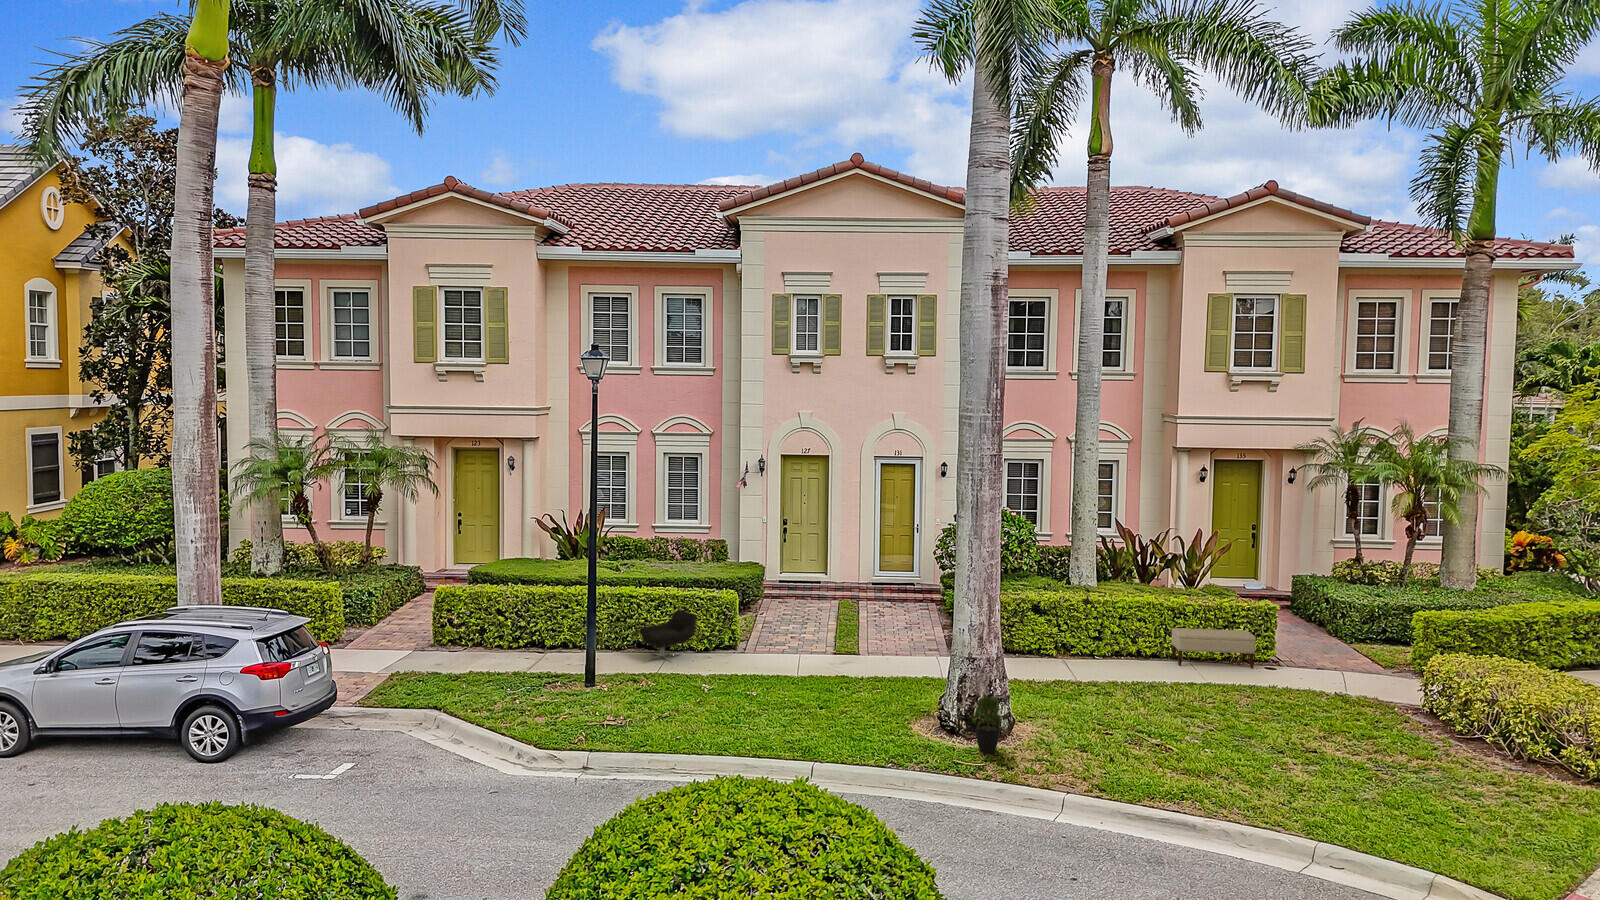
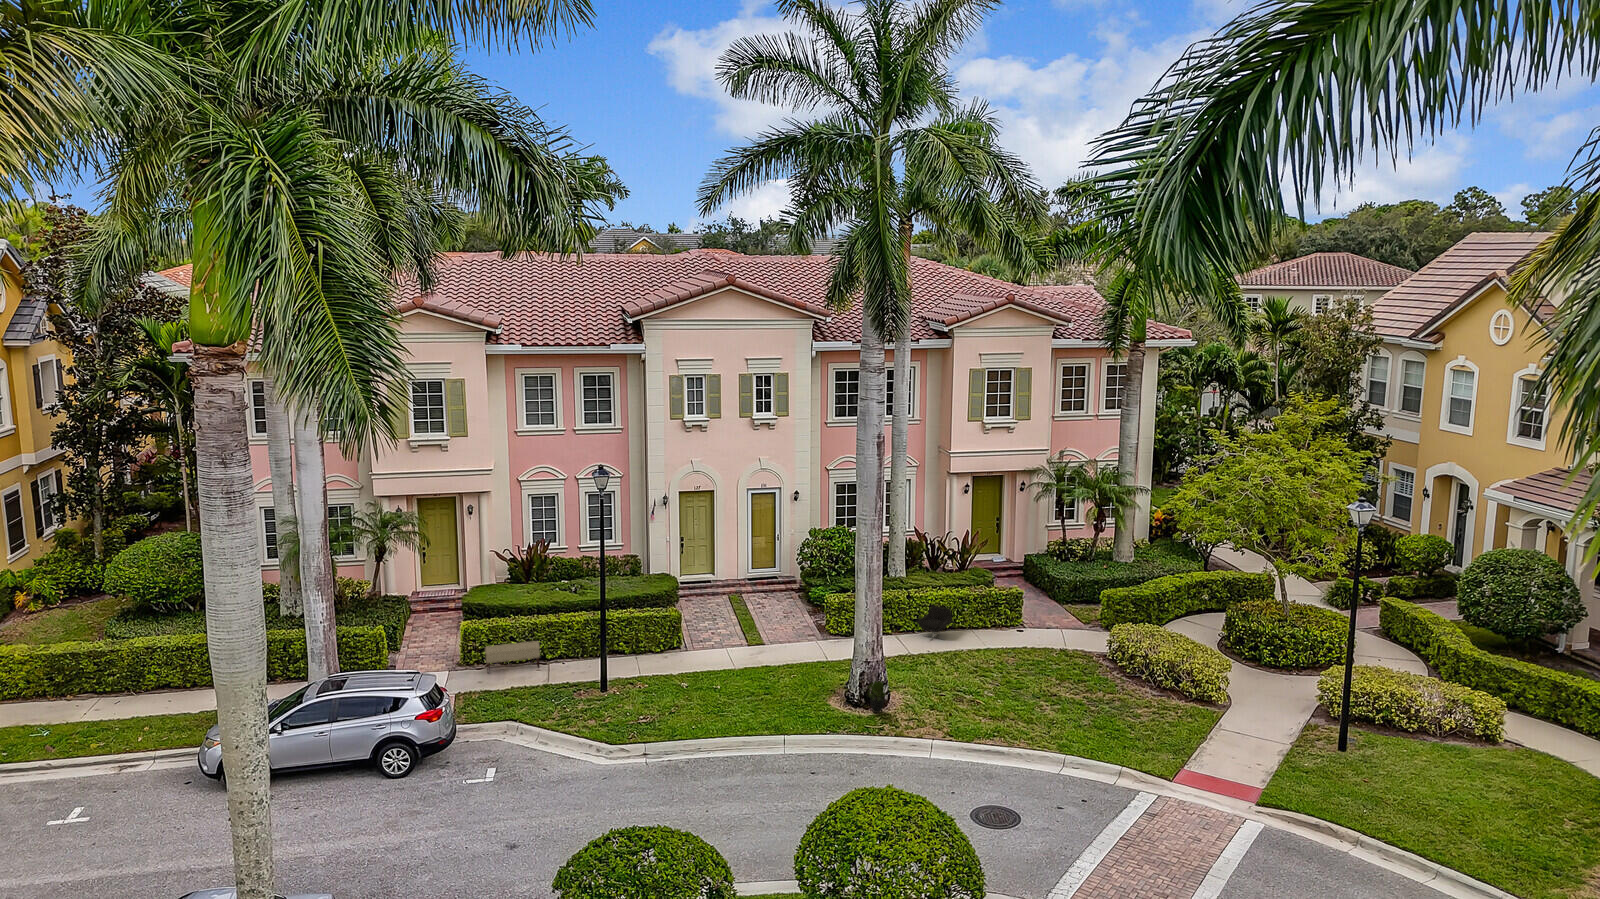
lounge chair: present [639,609,697,662] -> present [916,605,953,638]
bench: present [1171,628,1256,669] -> present [485,641,540,673]

